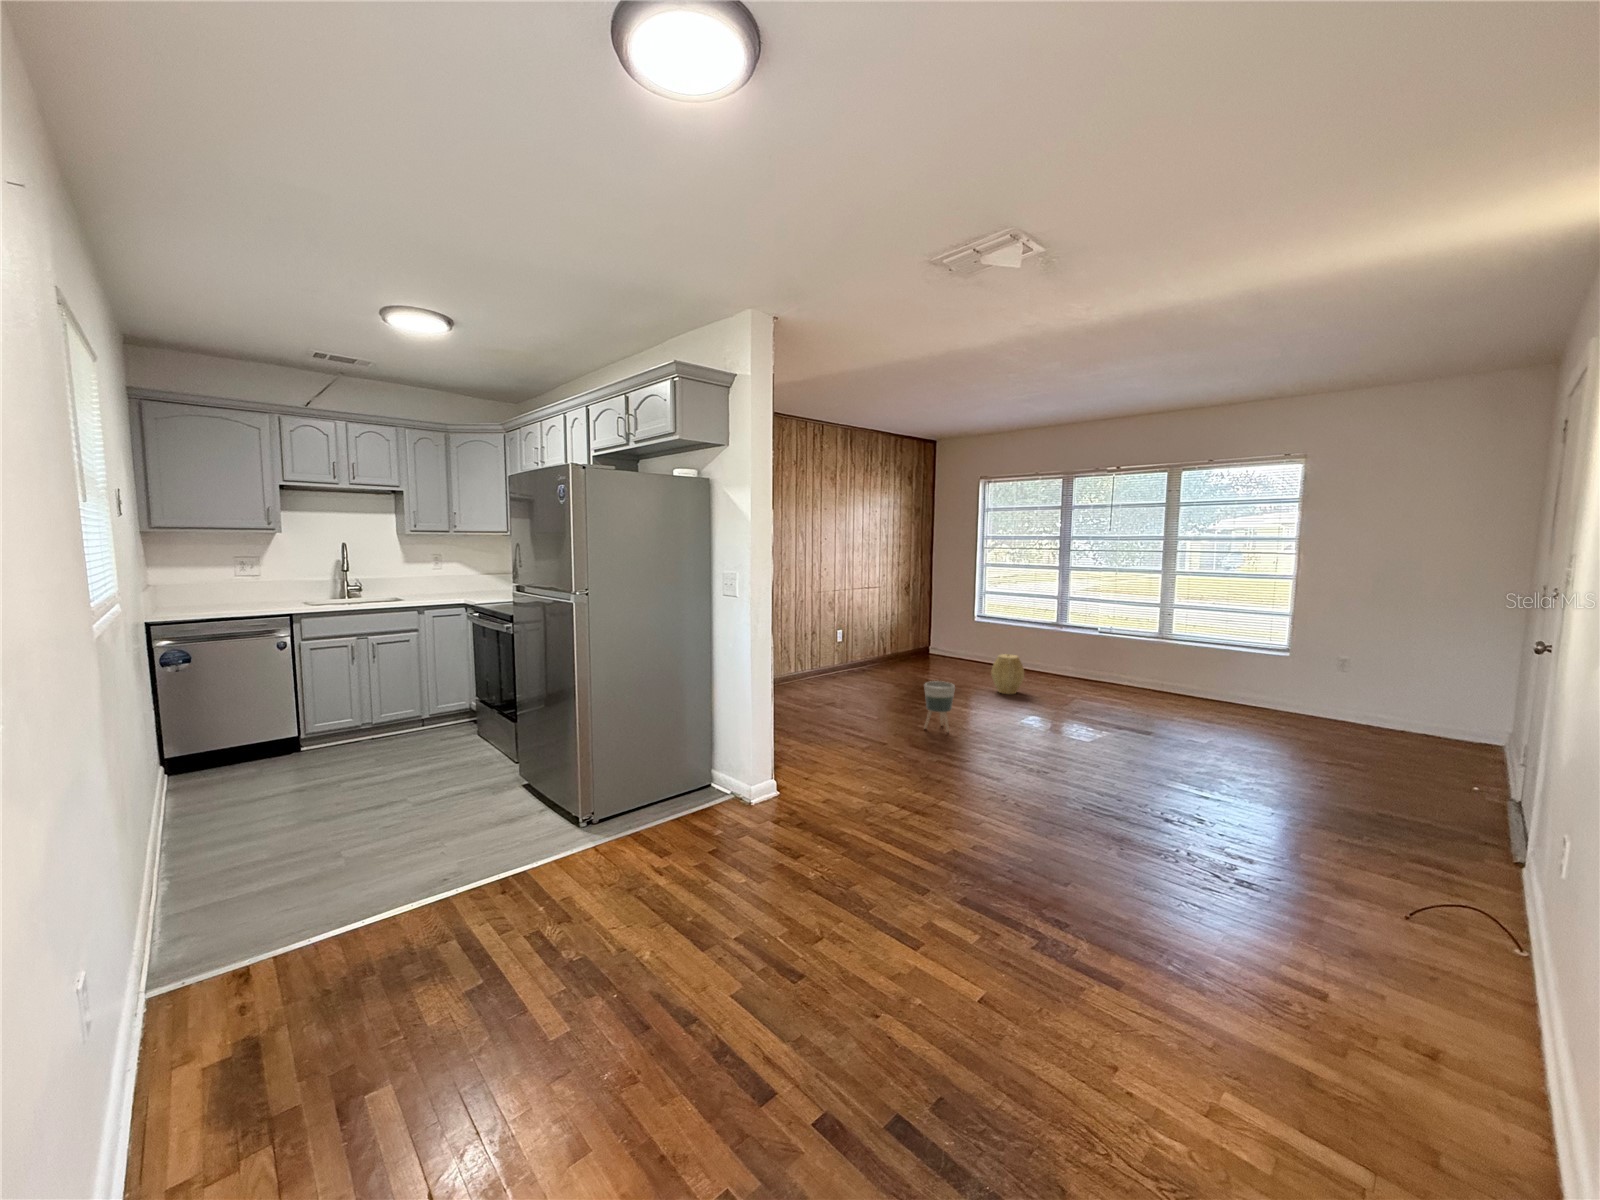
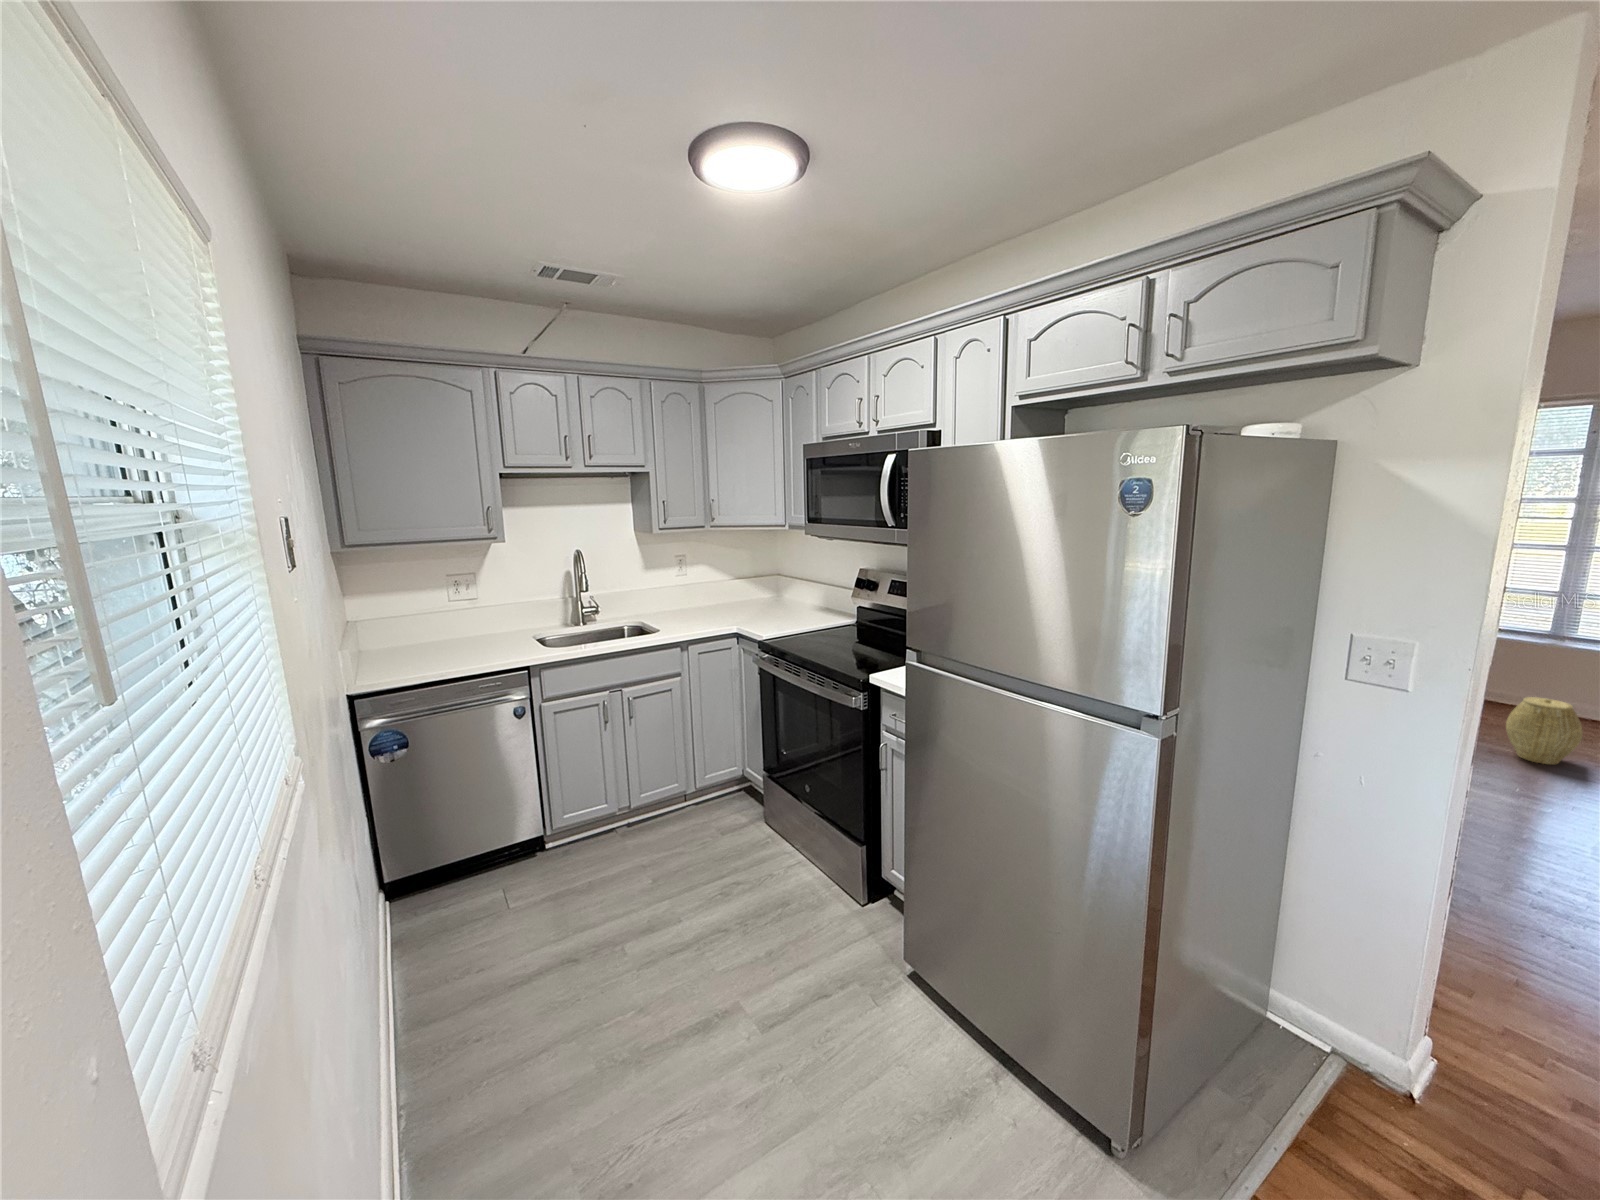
planter: present [924,681,955,732] -> none [1504,774,1588,872]

